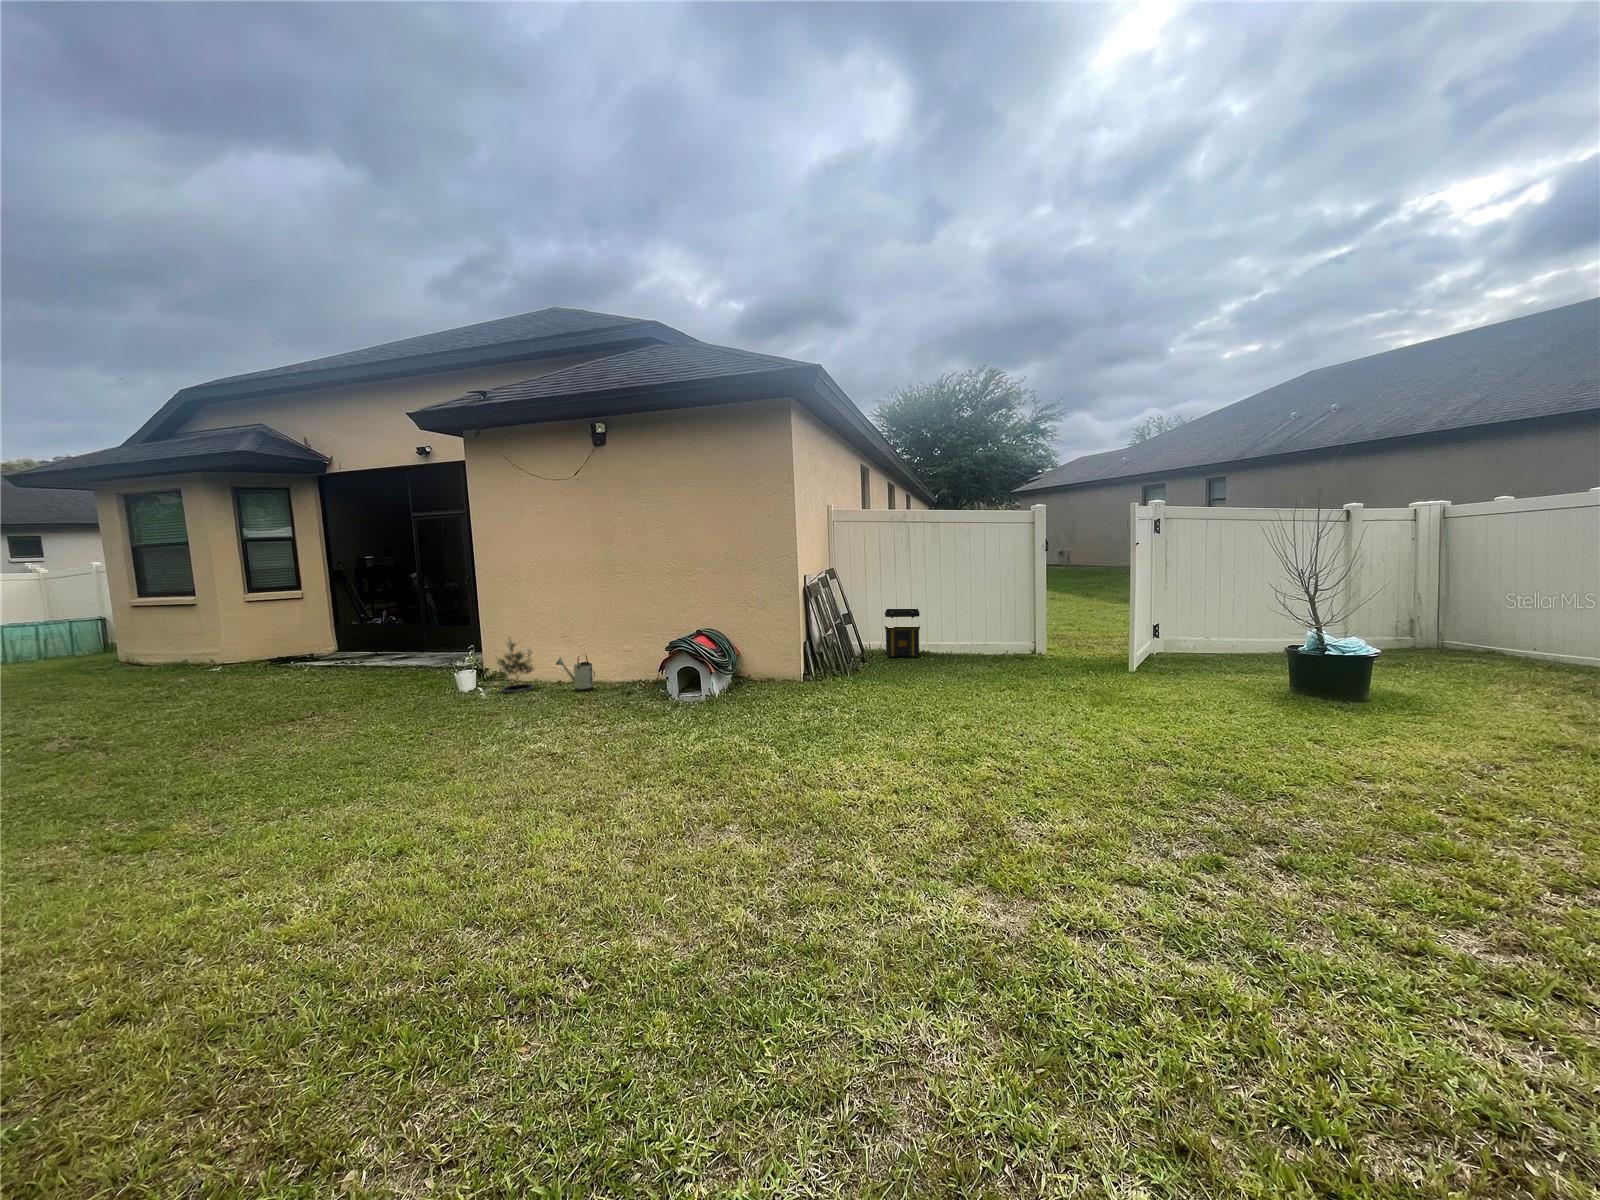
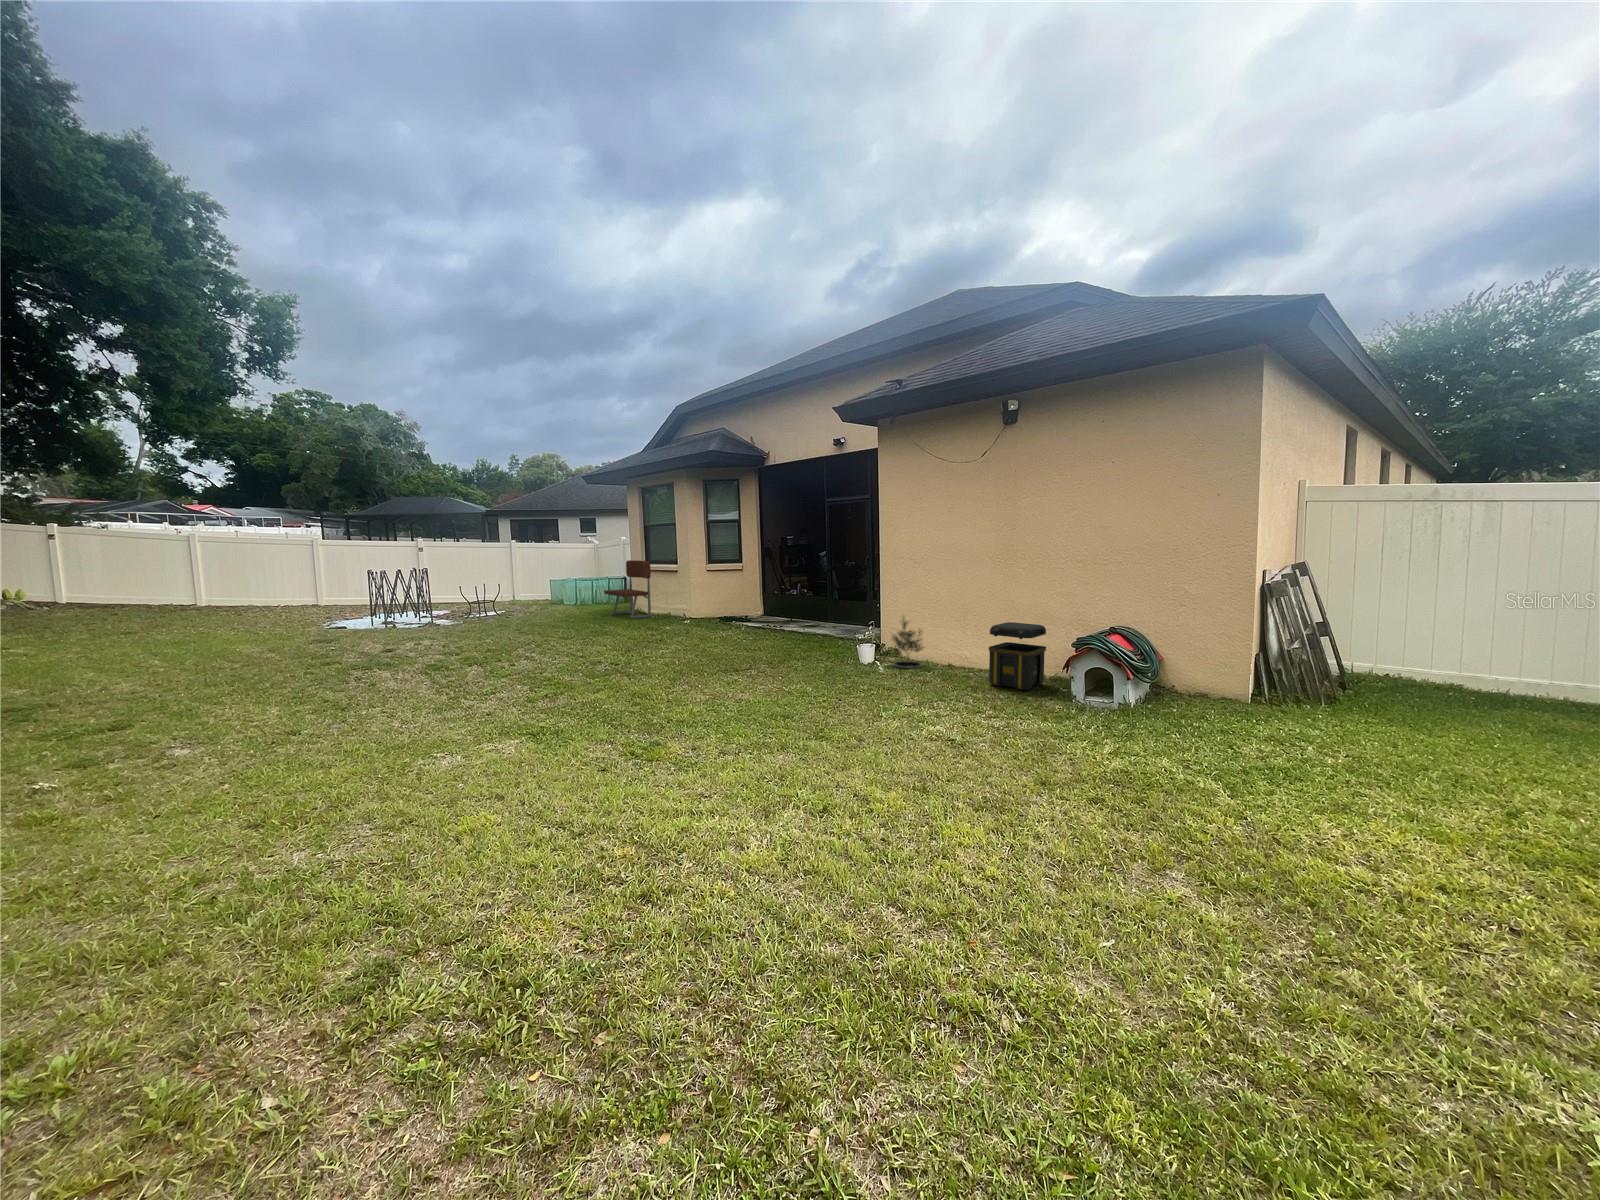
bench: none [42,594,144,677] -> present [604,560,652,619]
toolbox: present [885,609,920,657] -> present [989,622,1046,690]
watering can: present [556,654,595,691] -> none [945,639,984,676]

